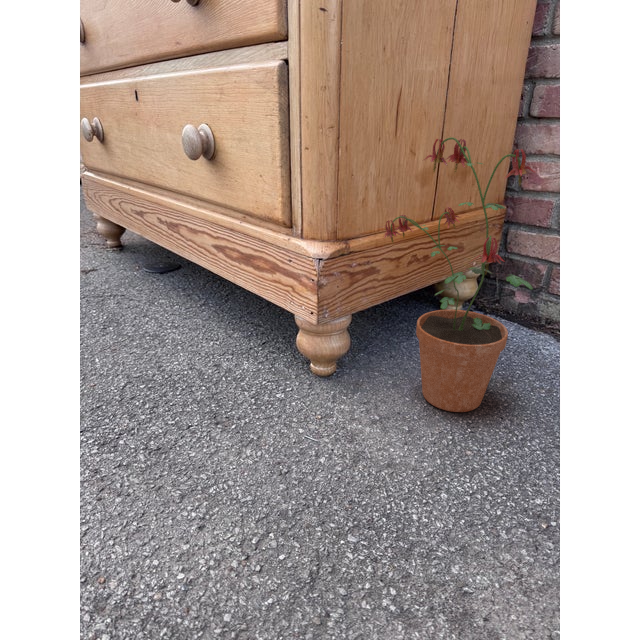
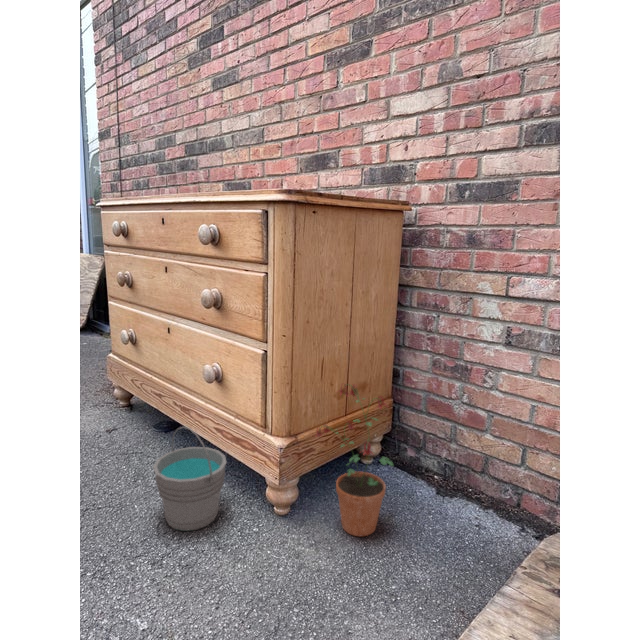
bucket: none [105,227,229,395] -> present [153,427,226,531]

